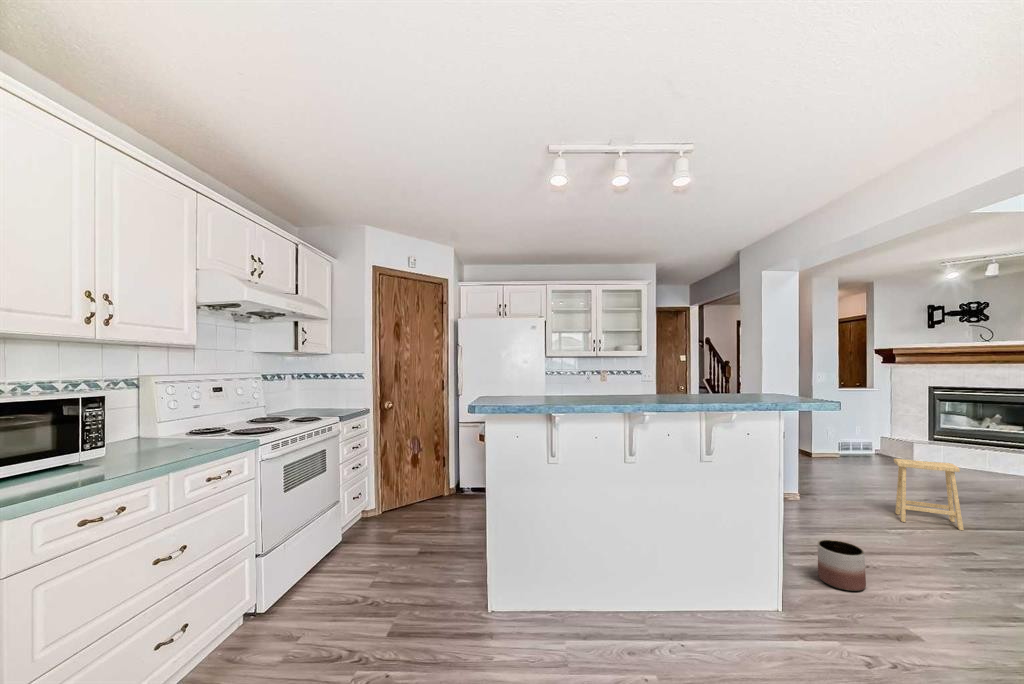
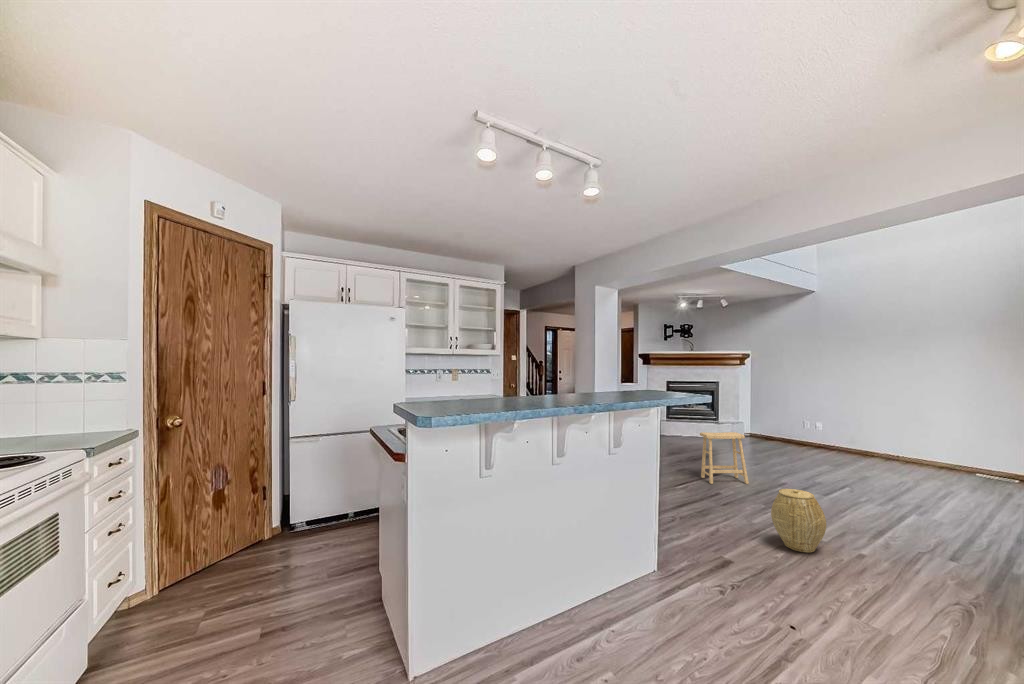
woven basket: none [918,530,993,607] -> present [771,489,826,552]
planter: present [818,540,866,591] -> none [704,513,745,560]

